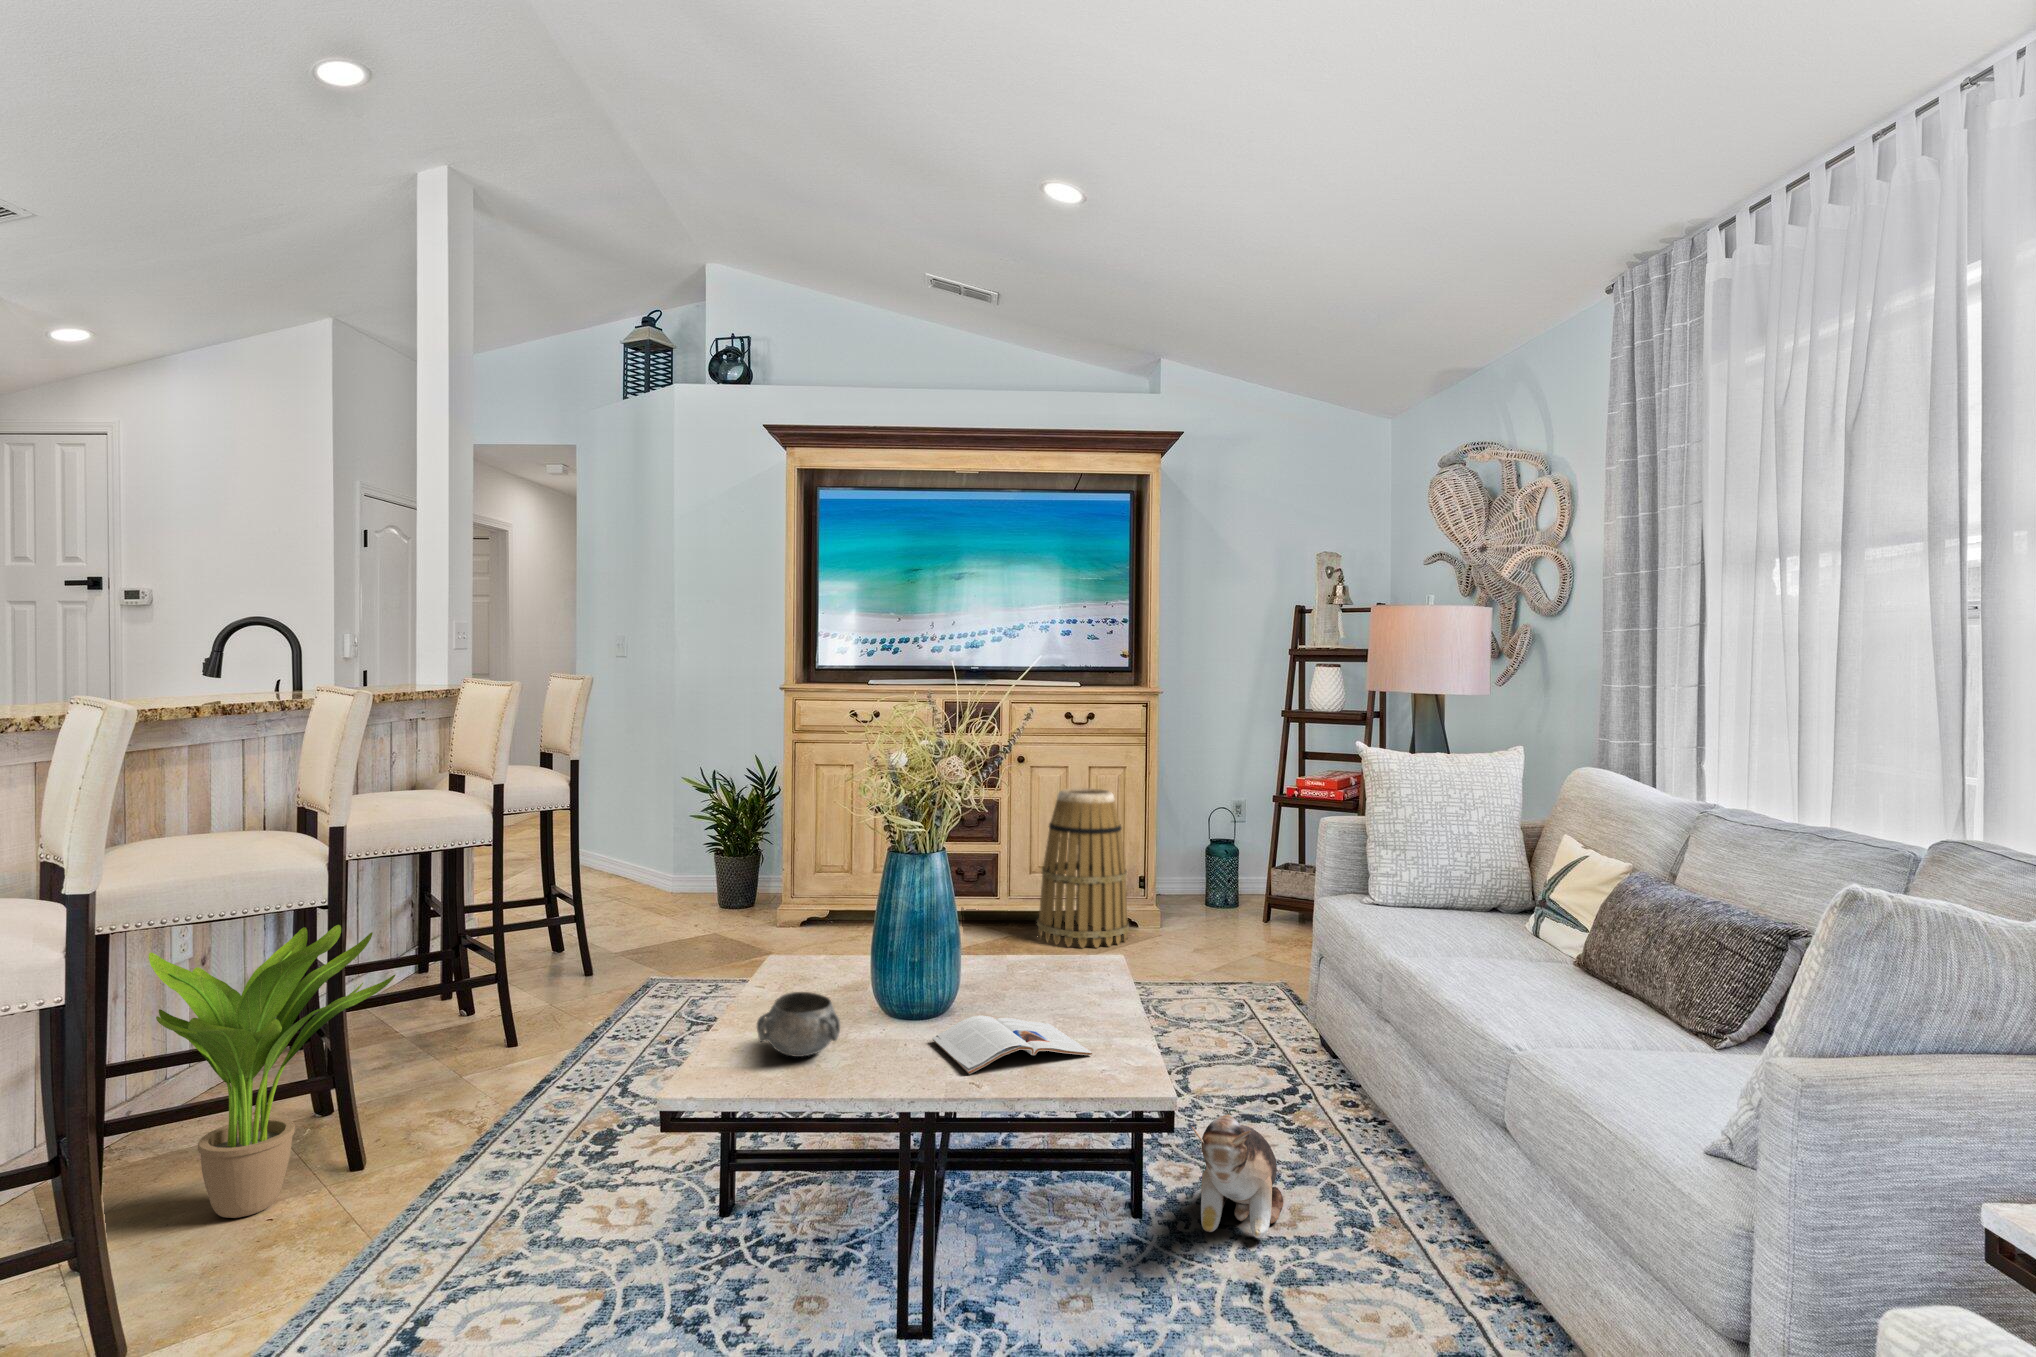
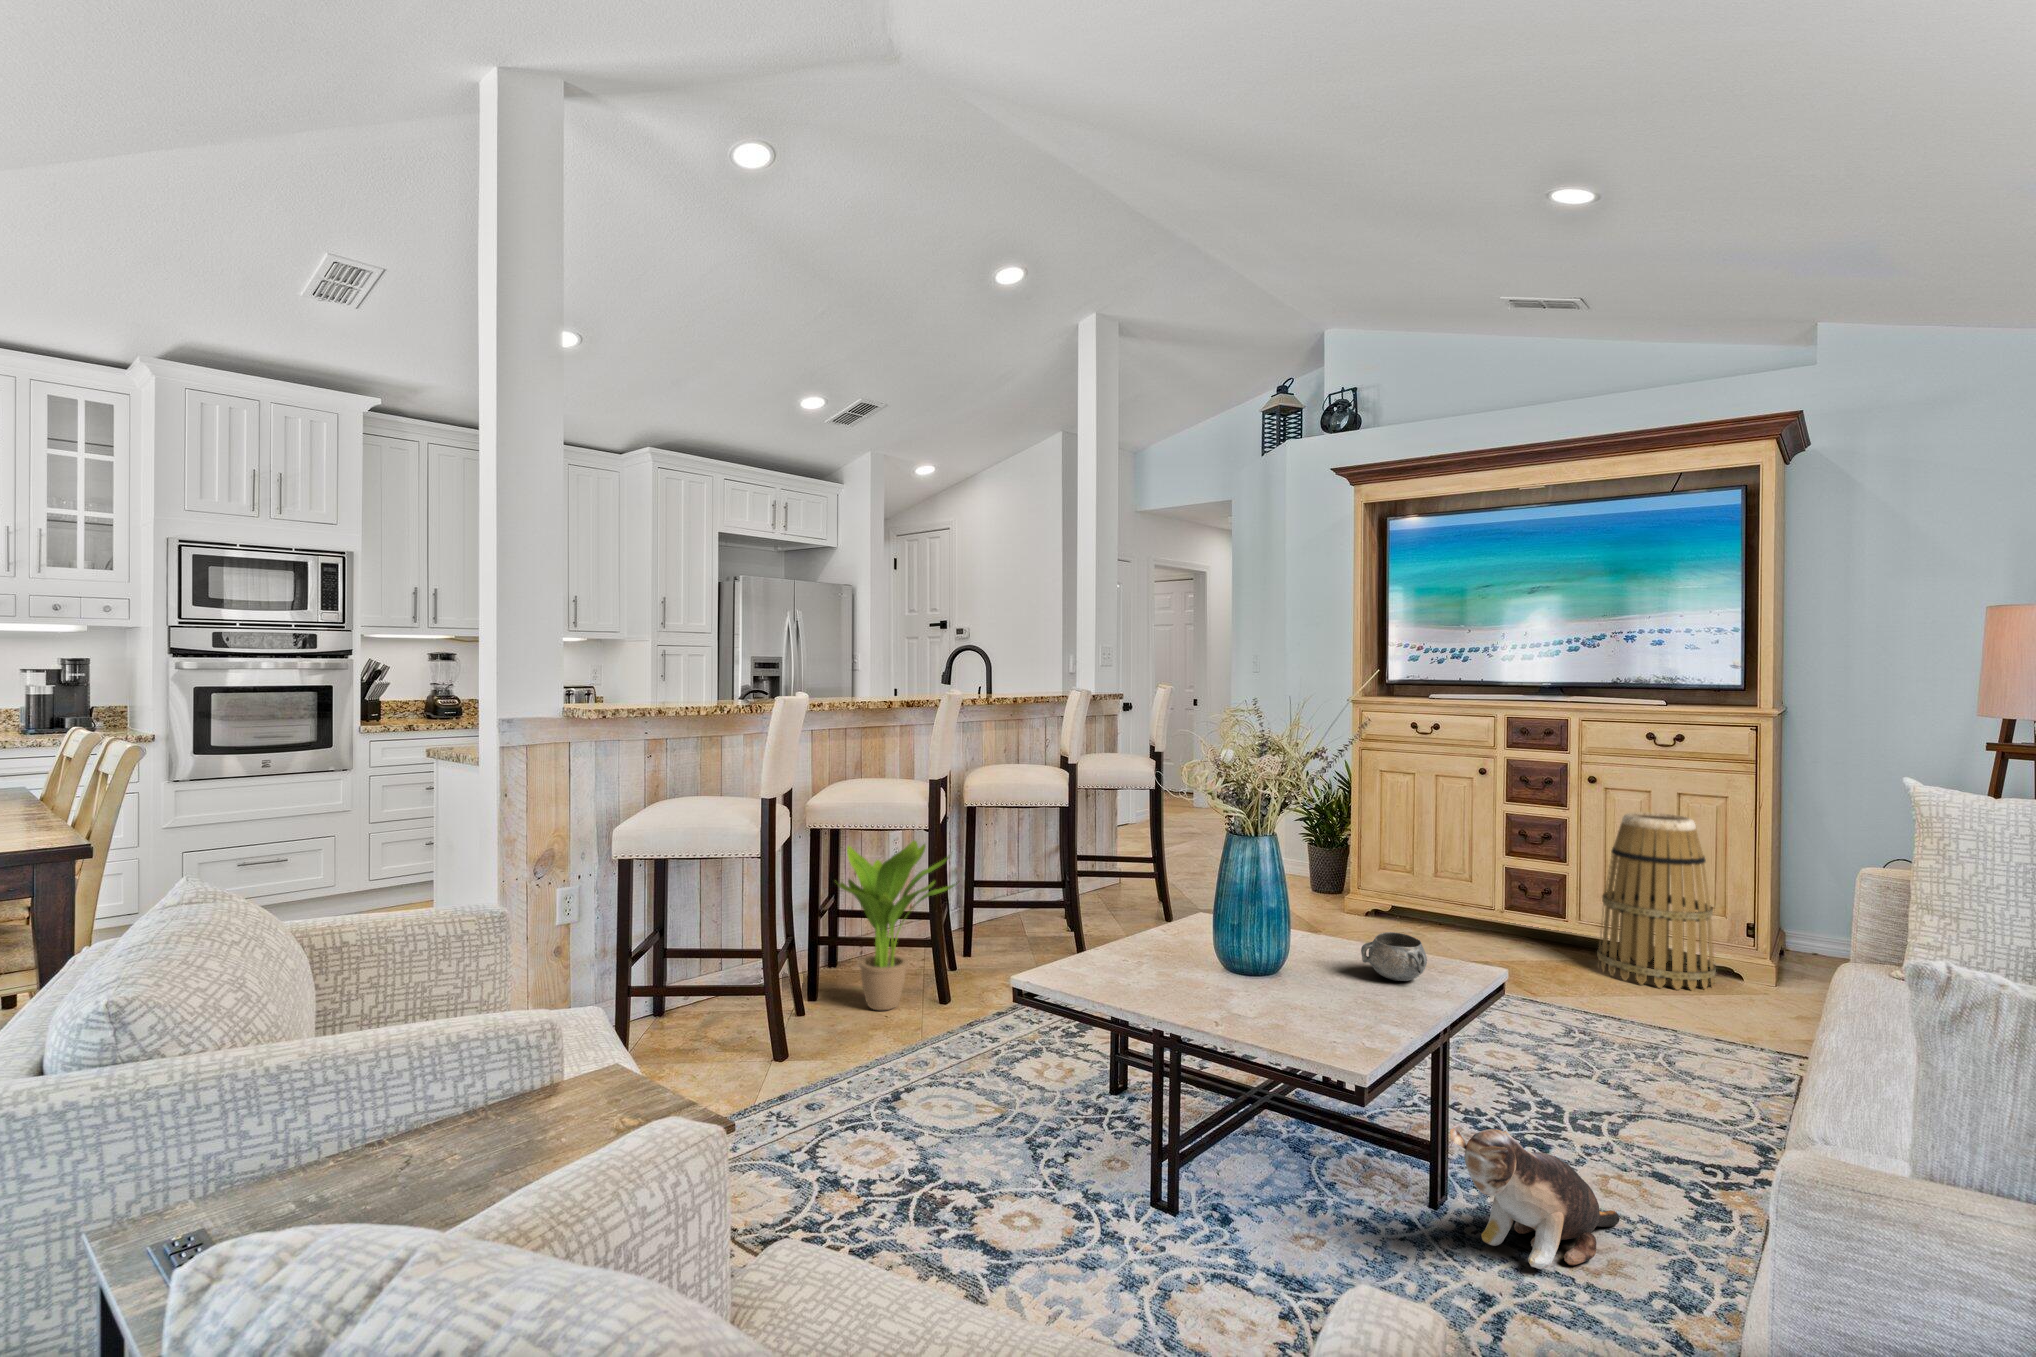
decorative bowl: present [757,992,840,1057] -> present [1361,932,1427,981]
magazine: present [932,1015,1092,1074] -> none [1223,978,1346,1031]

